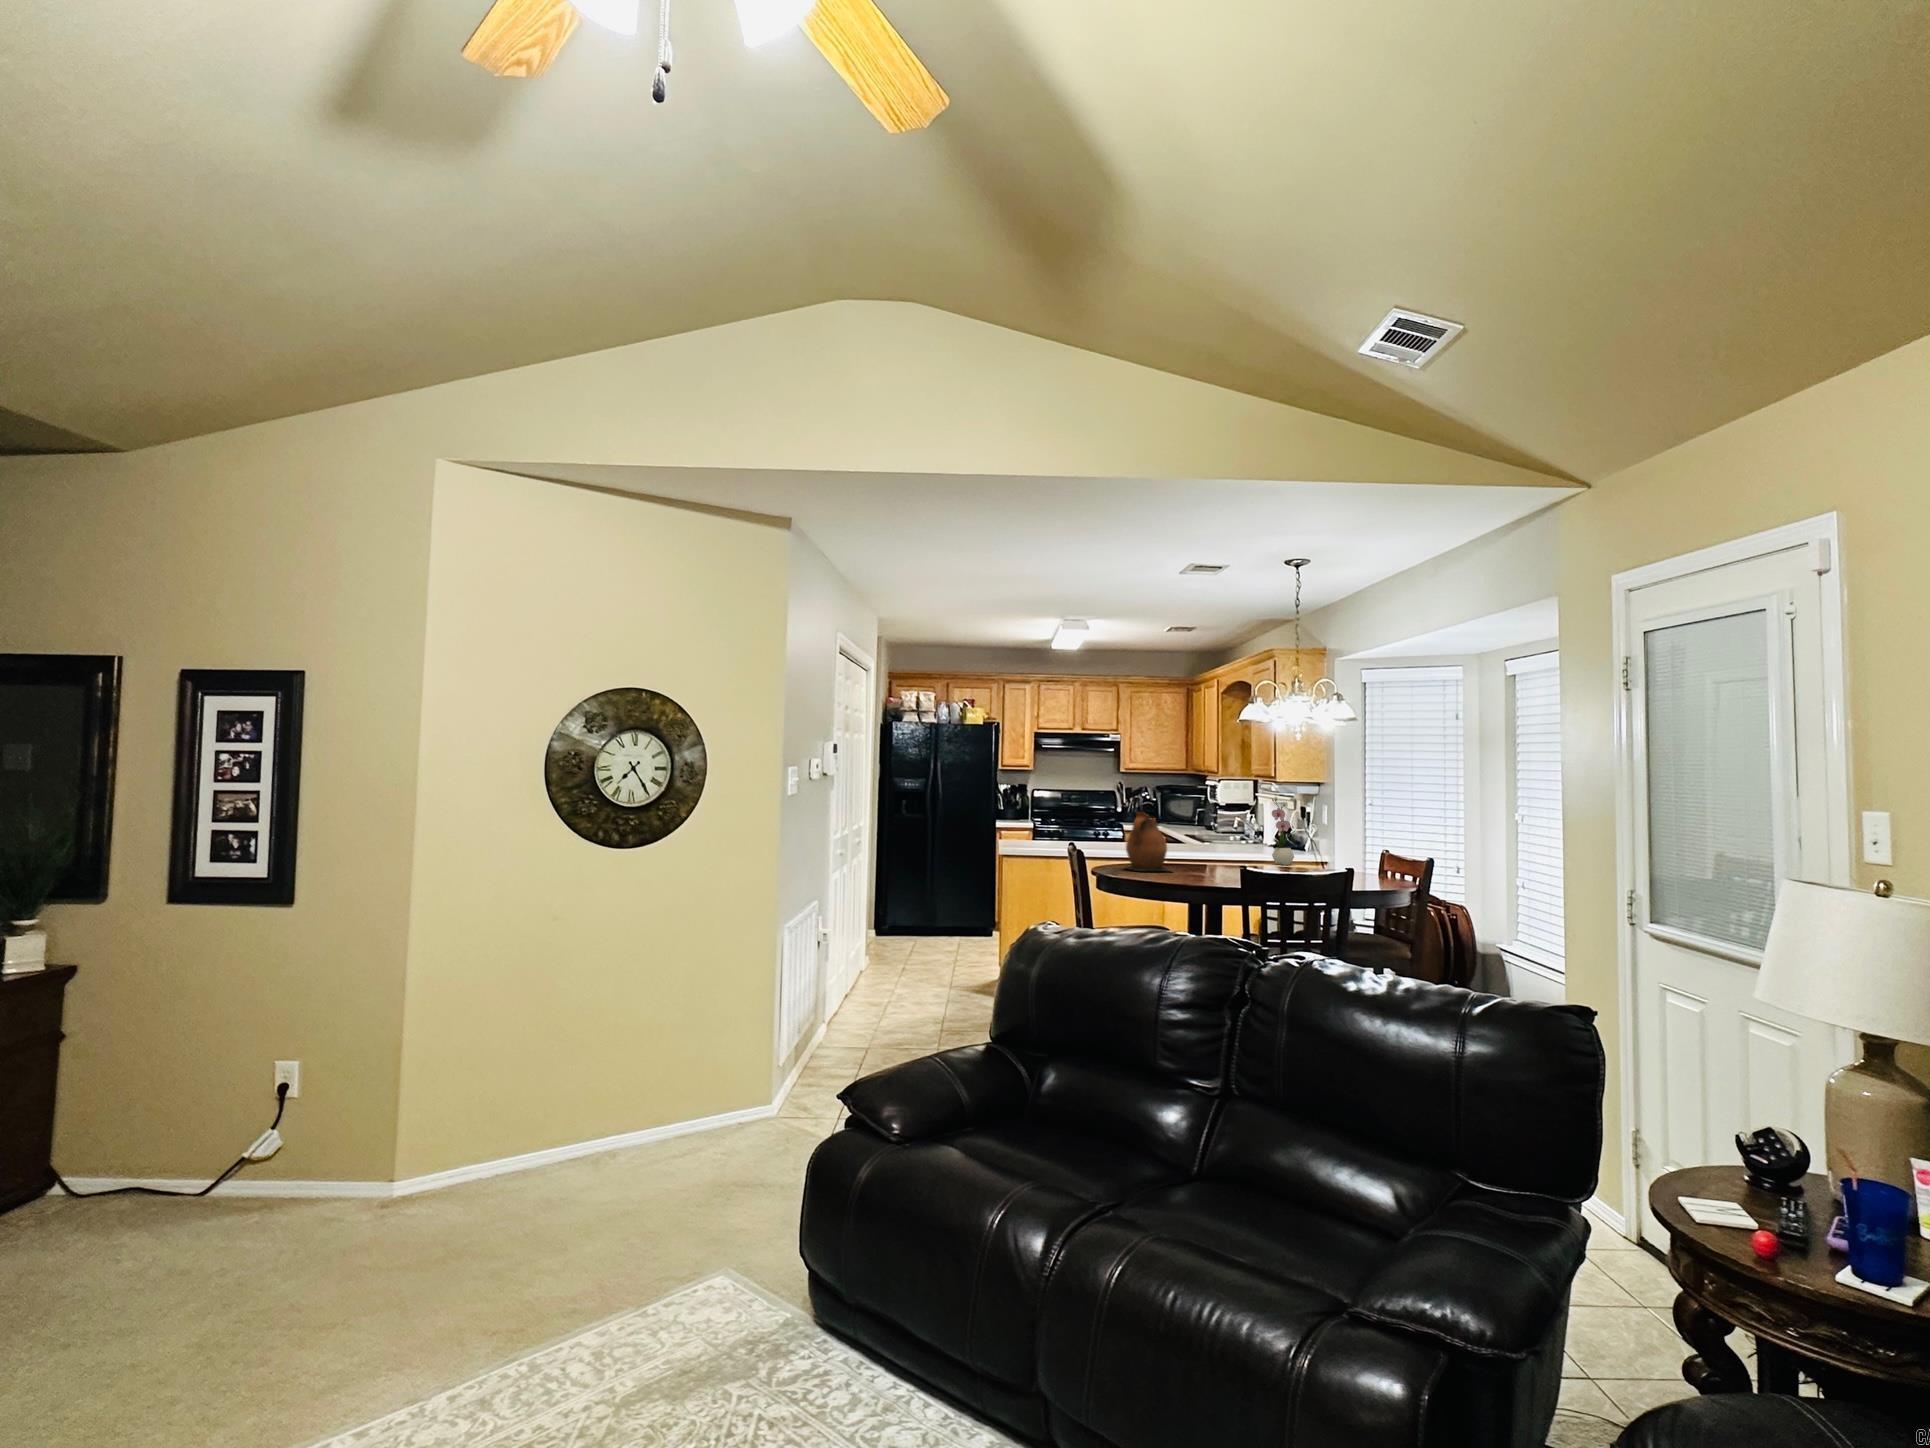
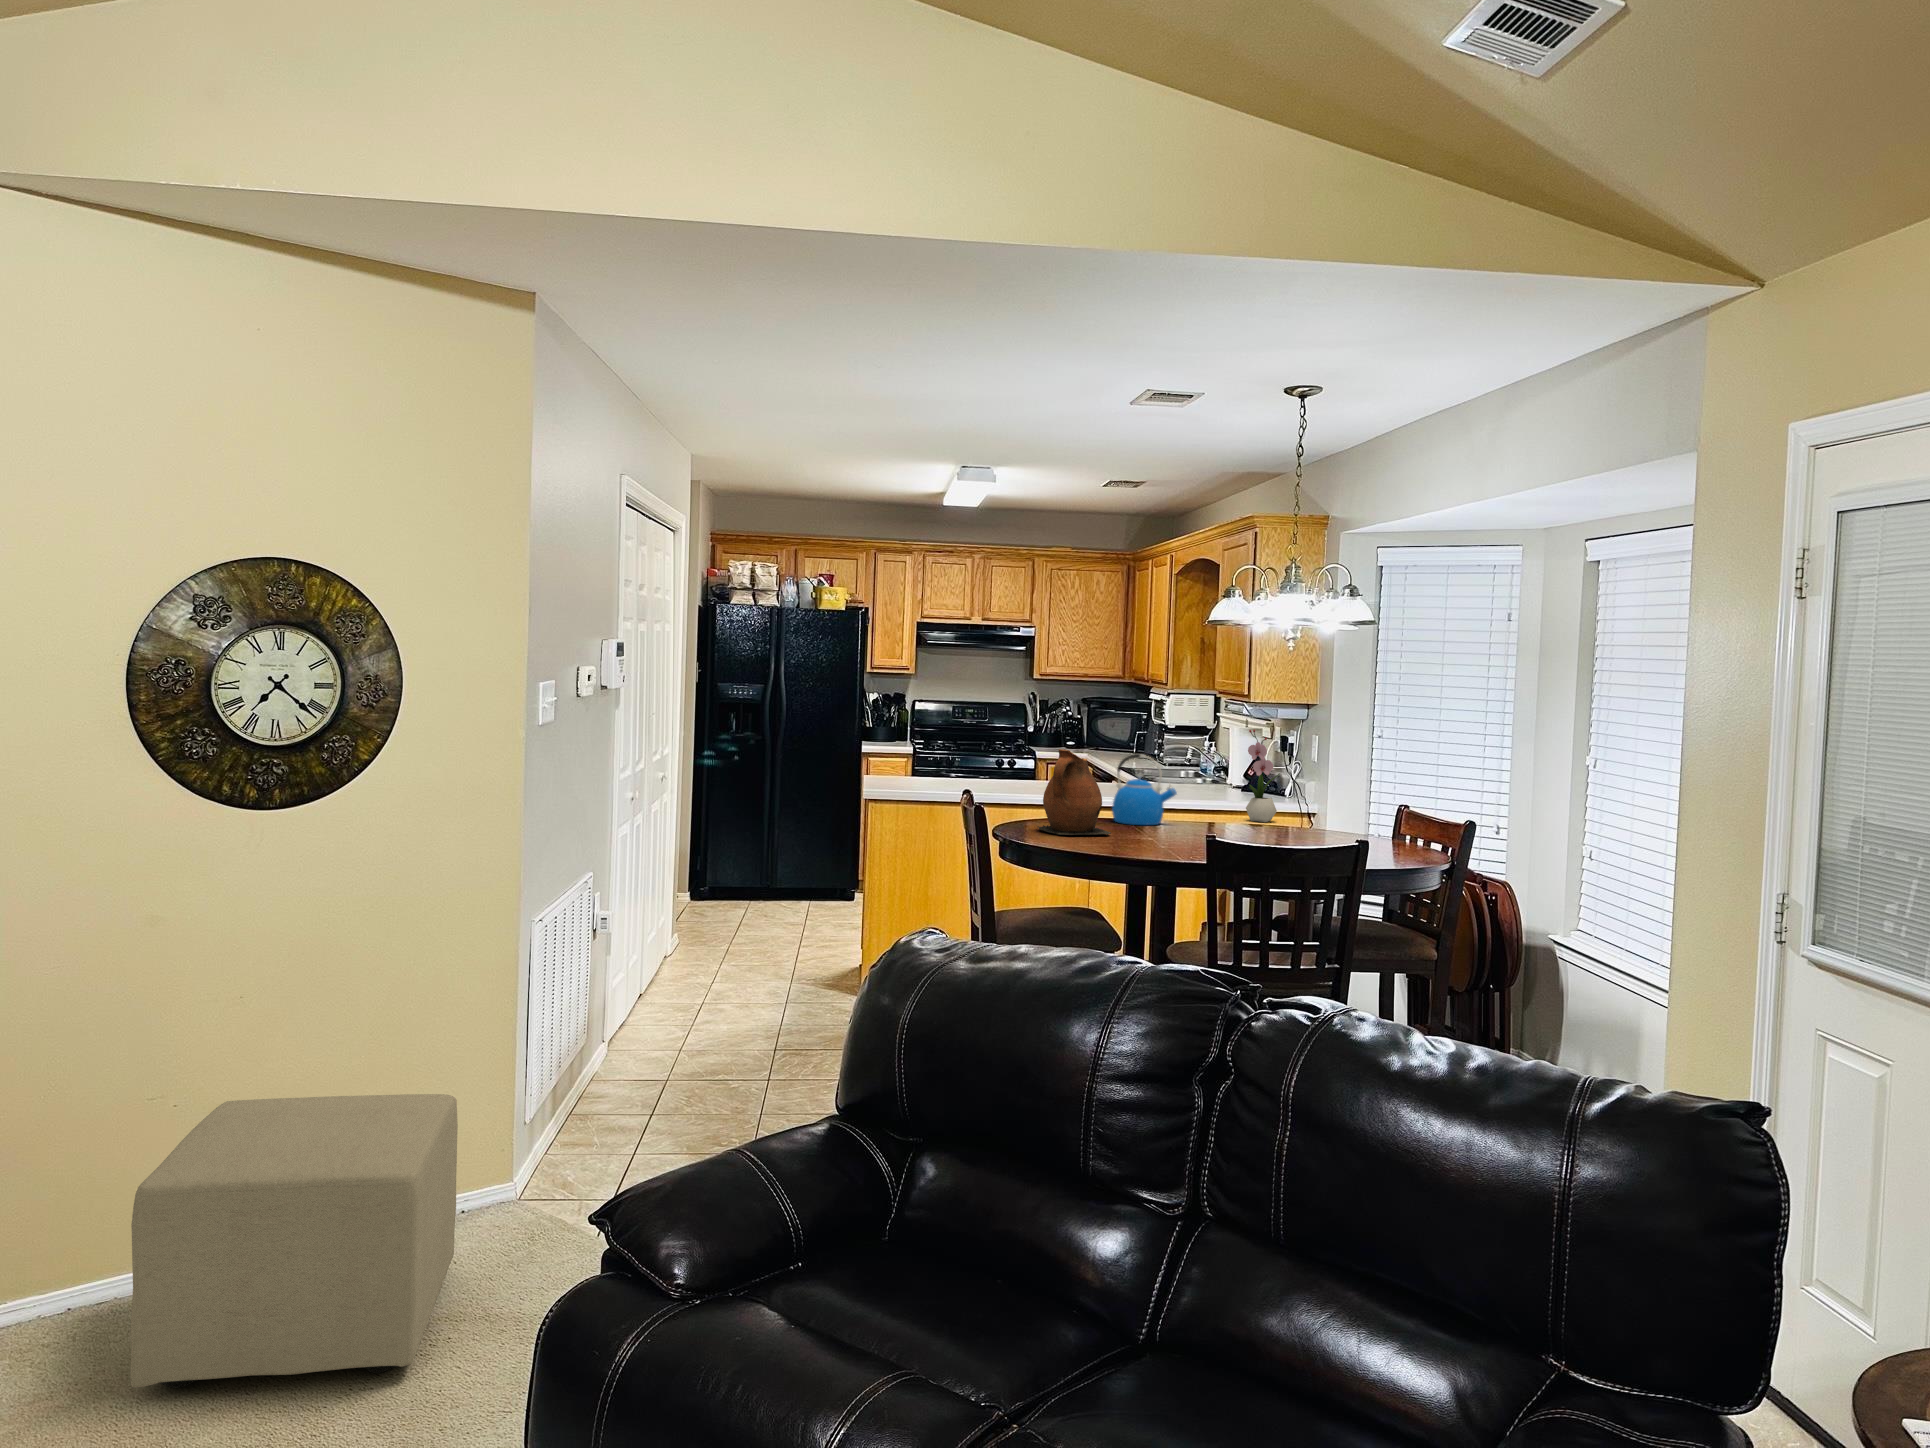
kettle: none [1175,816,1221,867] -> present [1112,754,1177,825]
ottoman: none [543,1036,740,1218] -> present [130,1094,458,1388]

